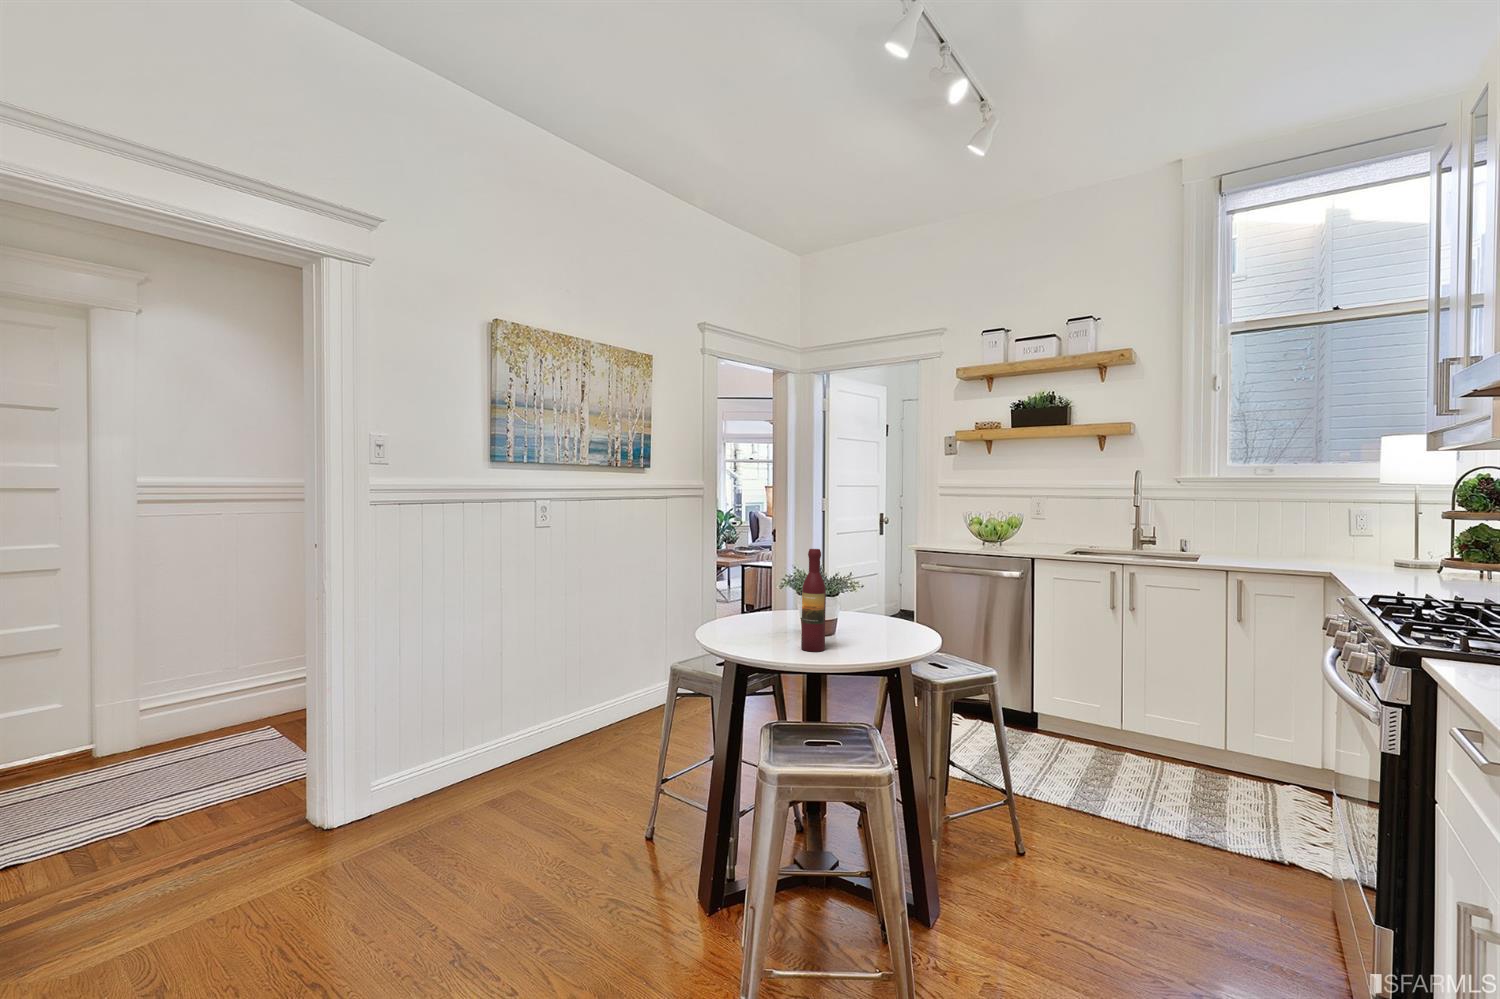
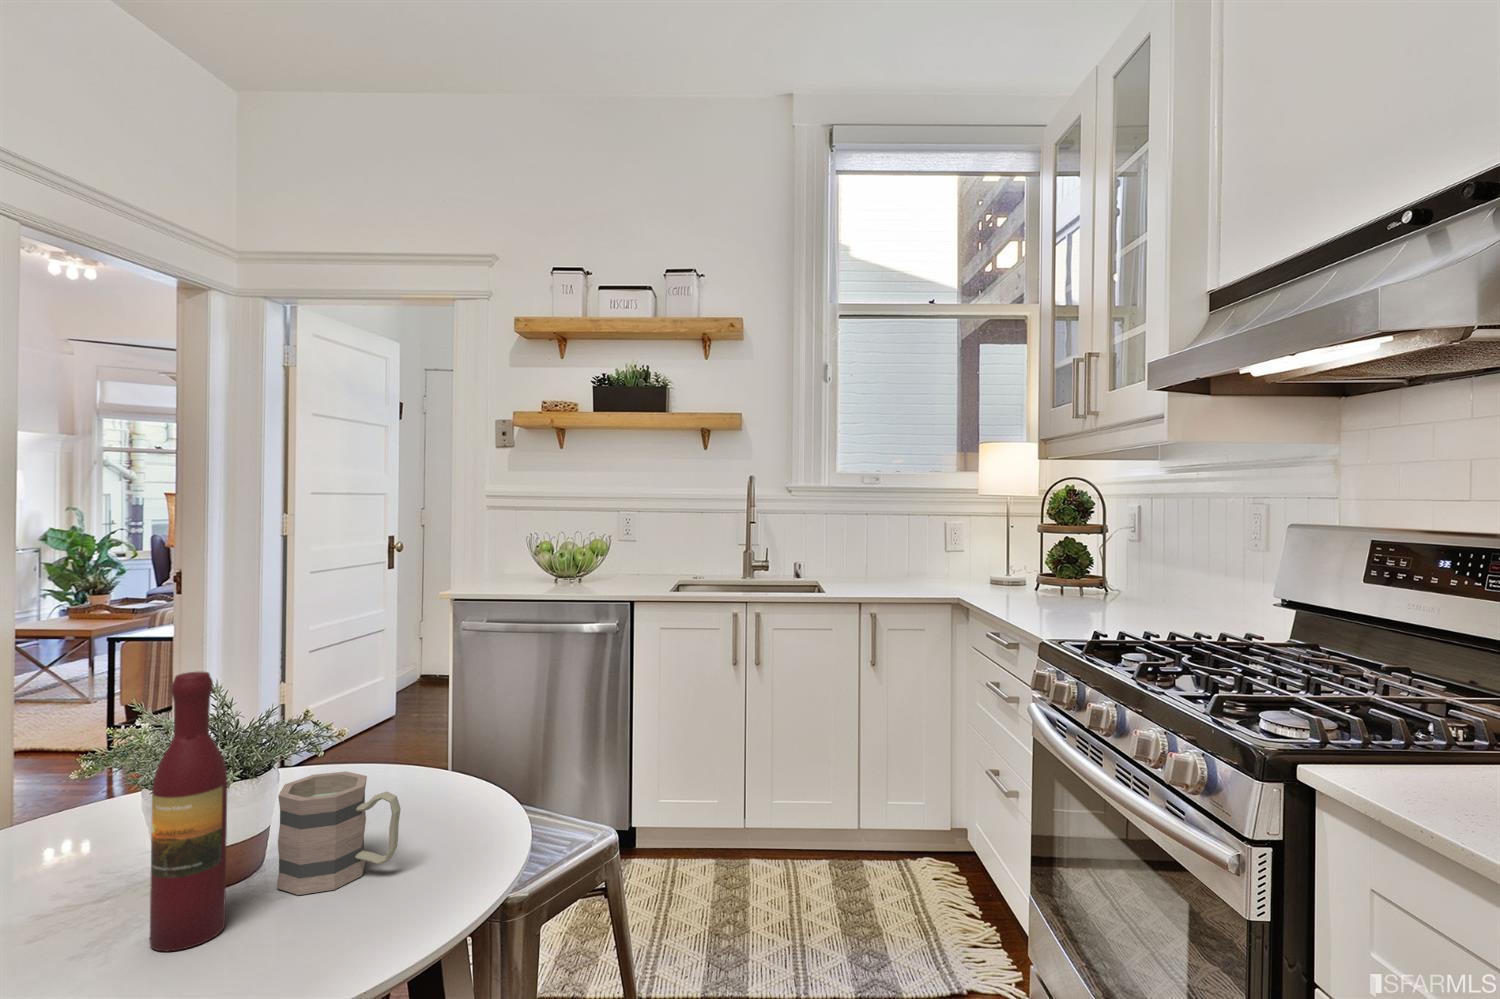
mug: none [841,603,889,648] -> present [277,771,401,895]

